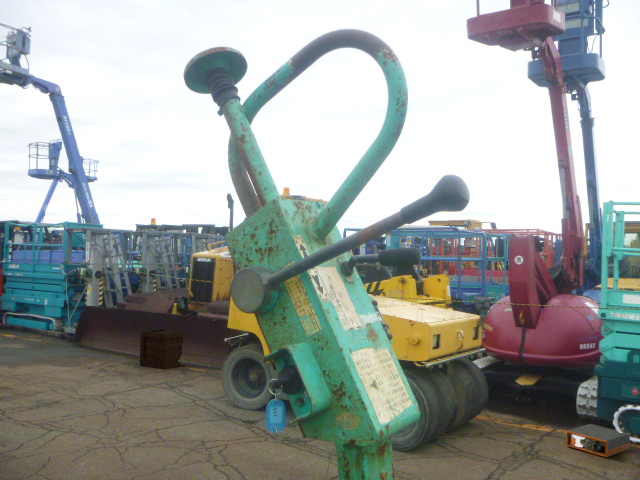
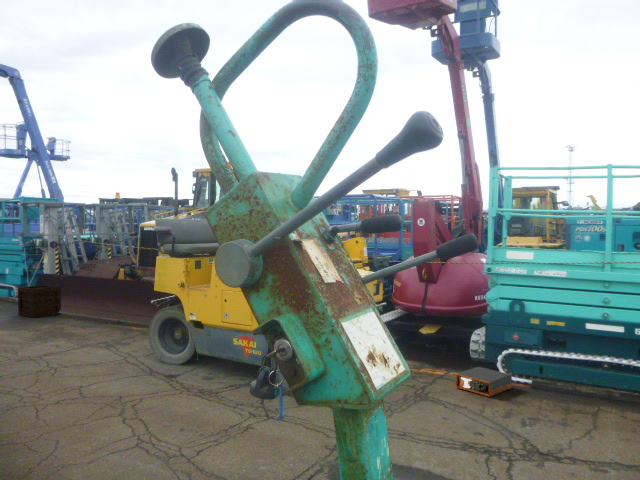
wooden crate: present [140,329,185,369] -> present [18,285,61,318]

